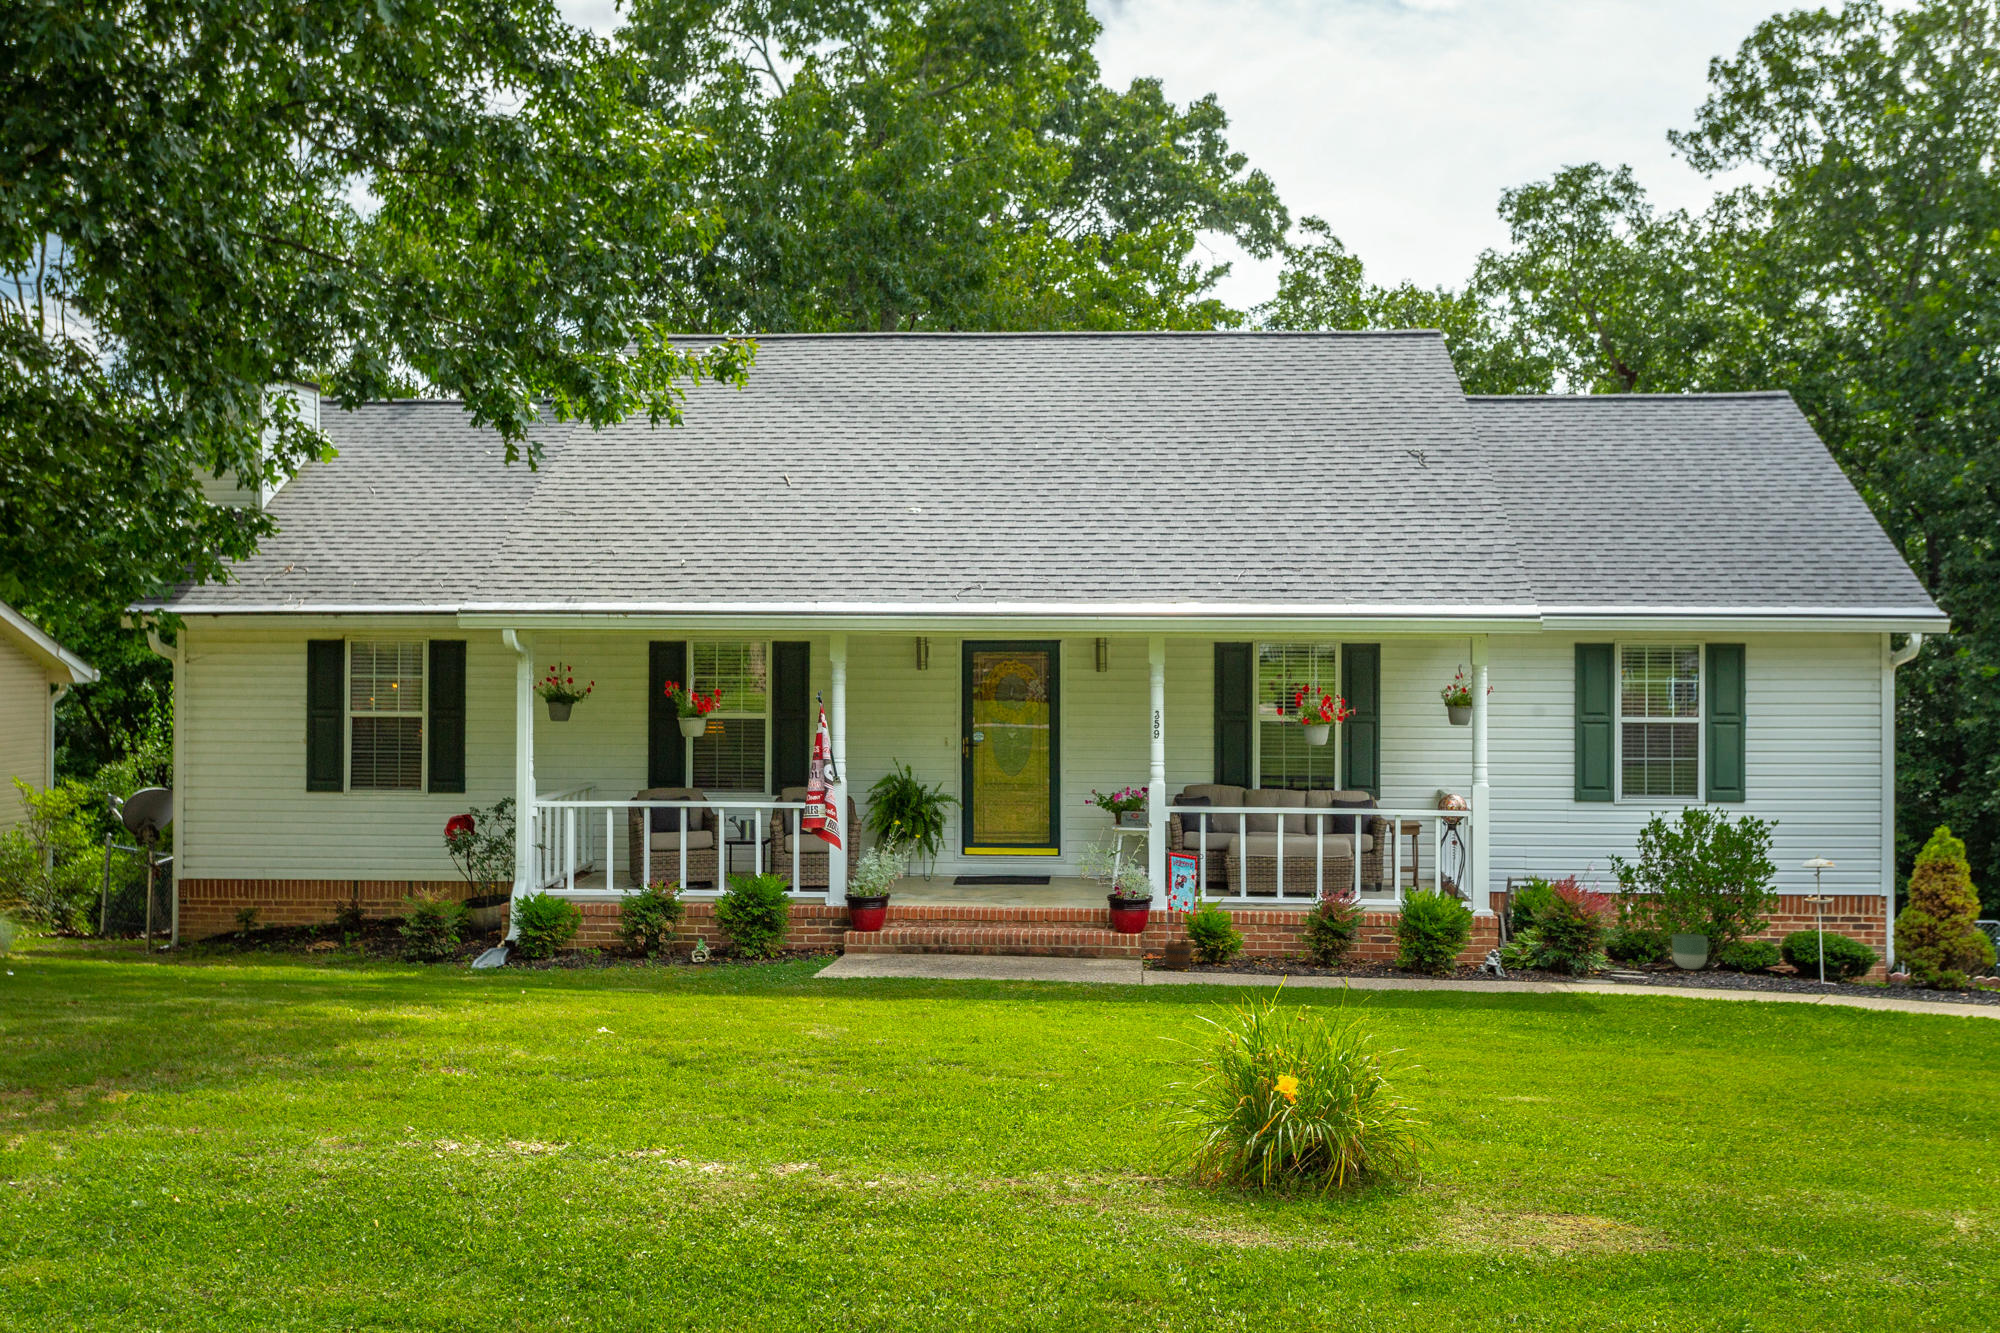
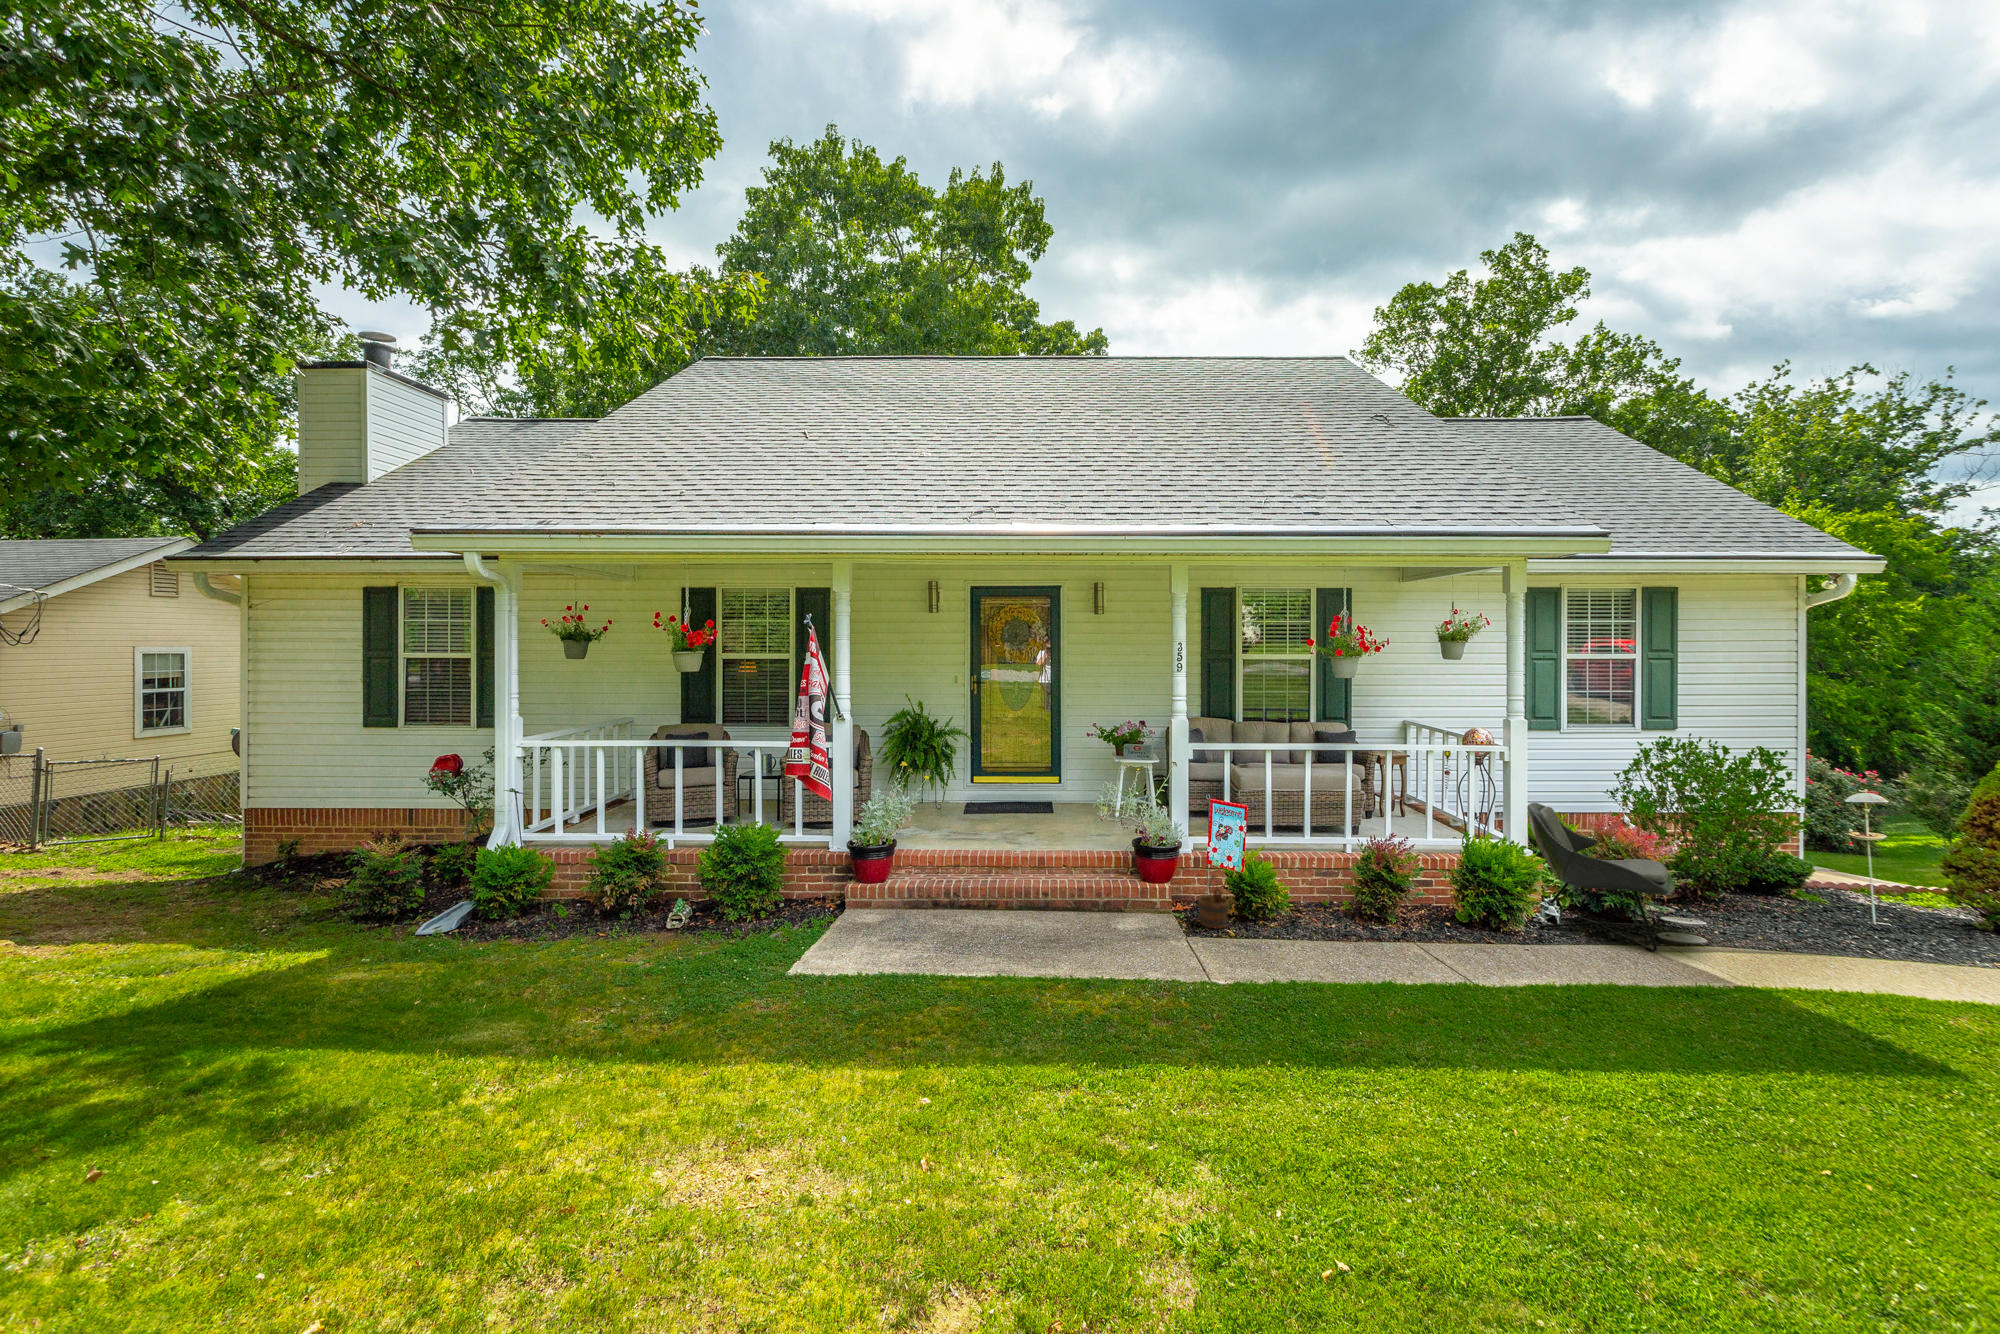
lounge chair: none [1473,863,1593,984] -> present [1527,803,1675,952]
planter: present [1672,934,1707,969] -> none [1690,868,1738,907]

